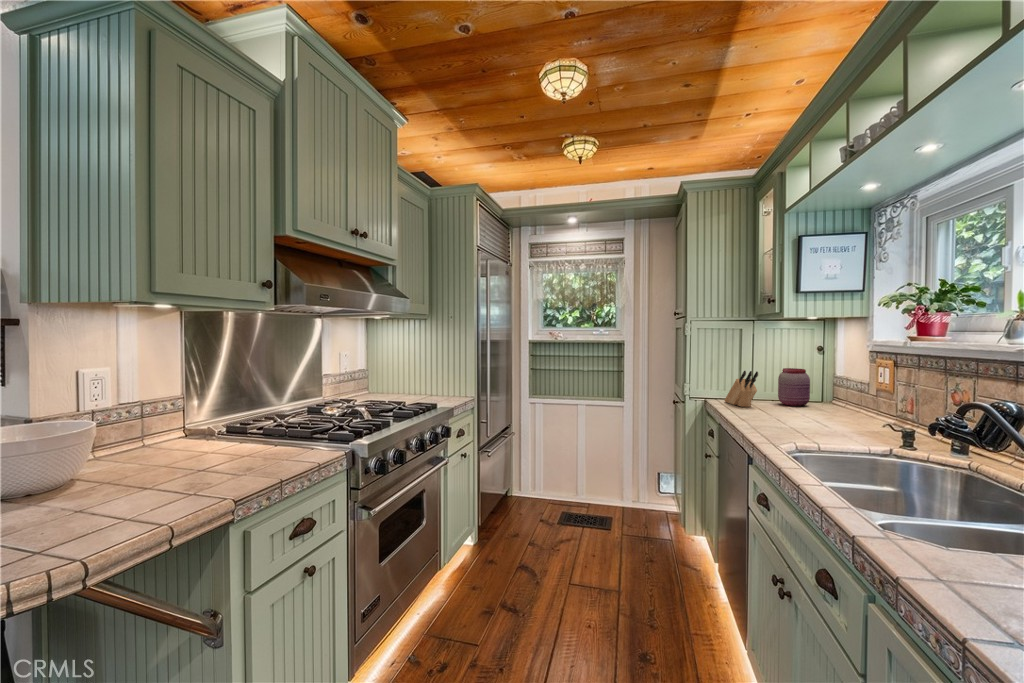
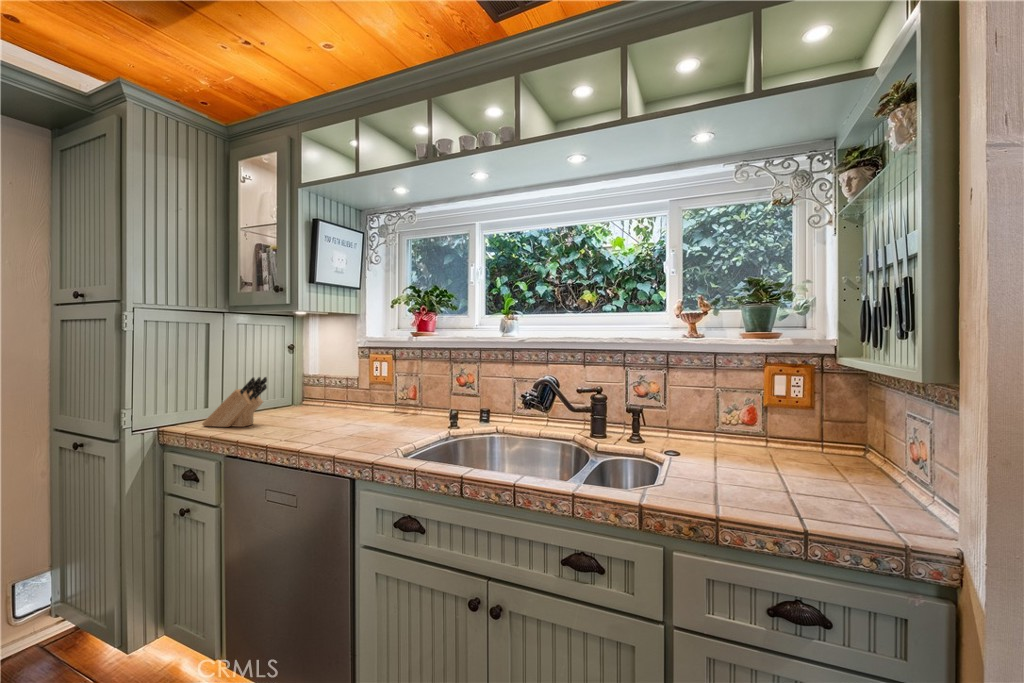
jar: present [778,368,810,406] -> none [266,370,301,415]

